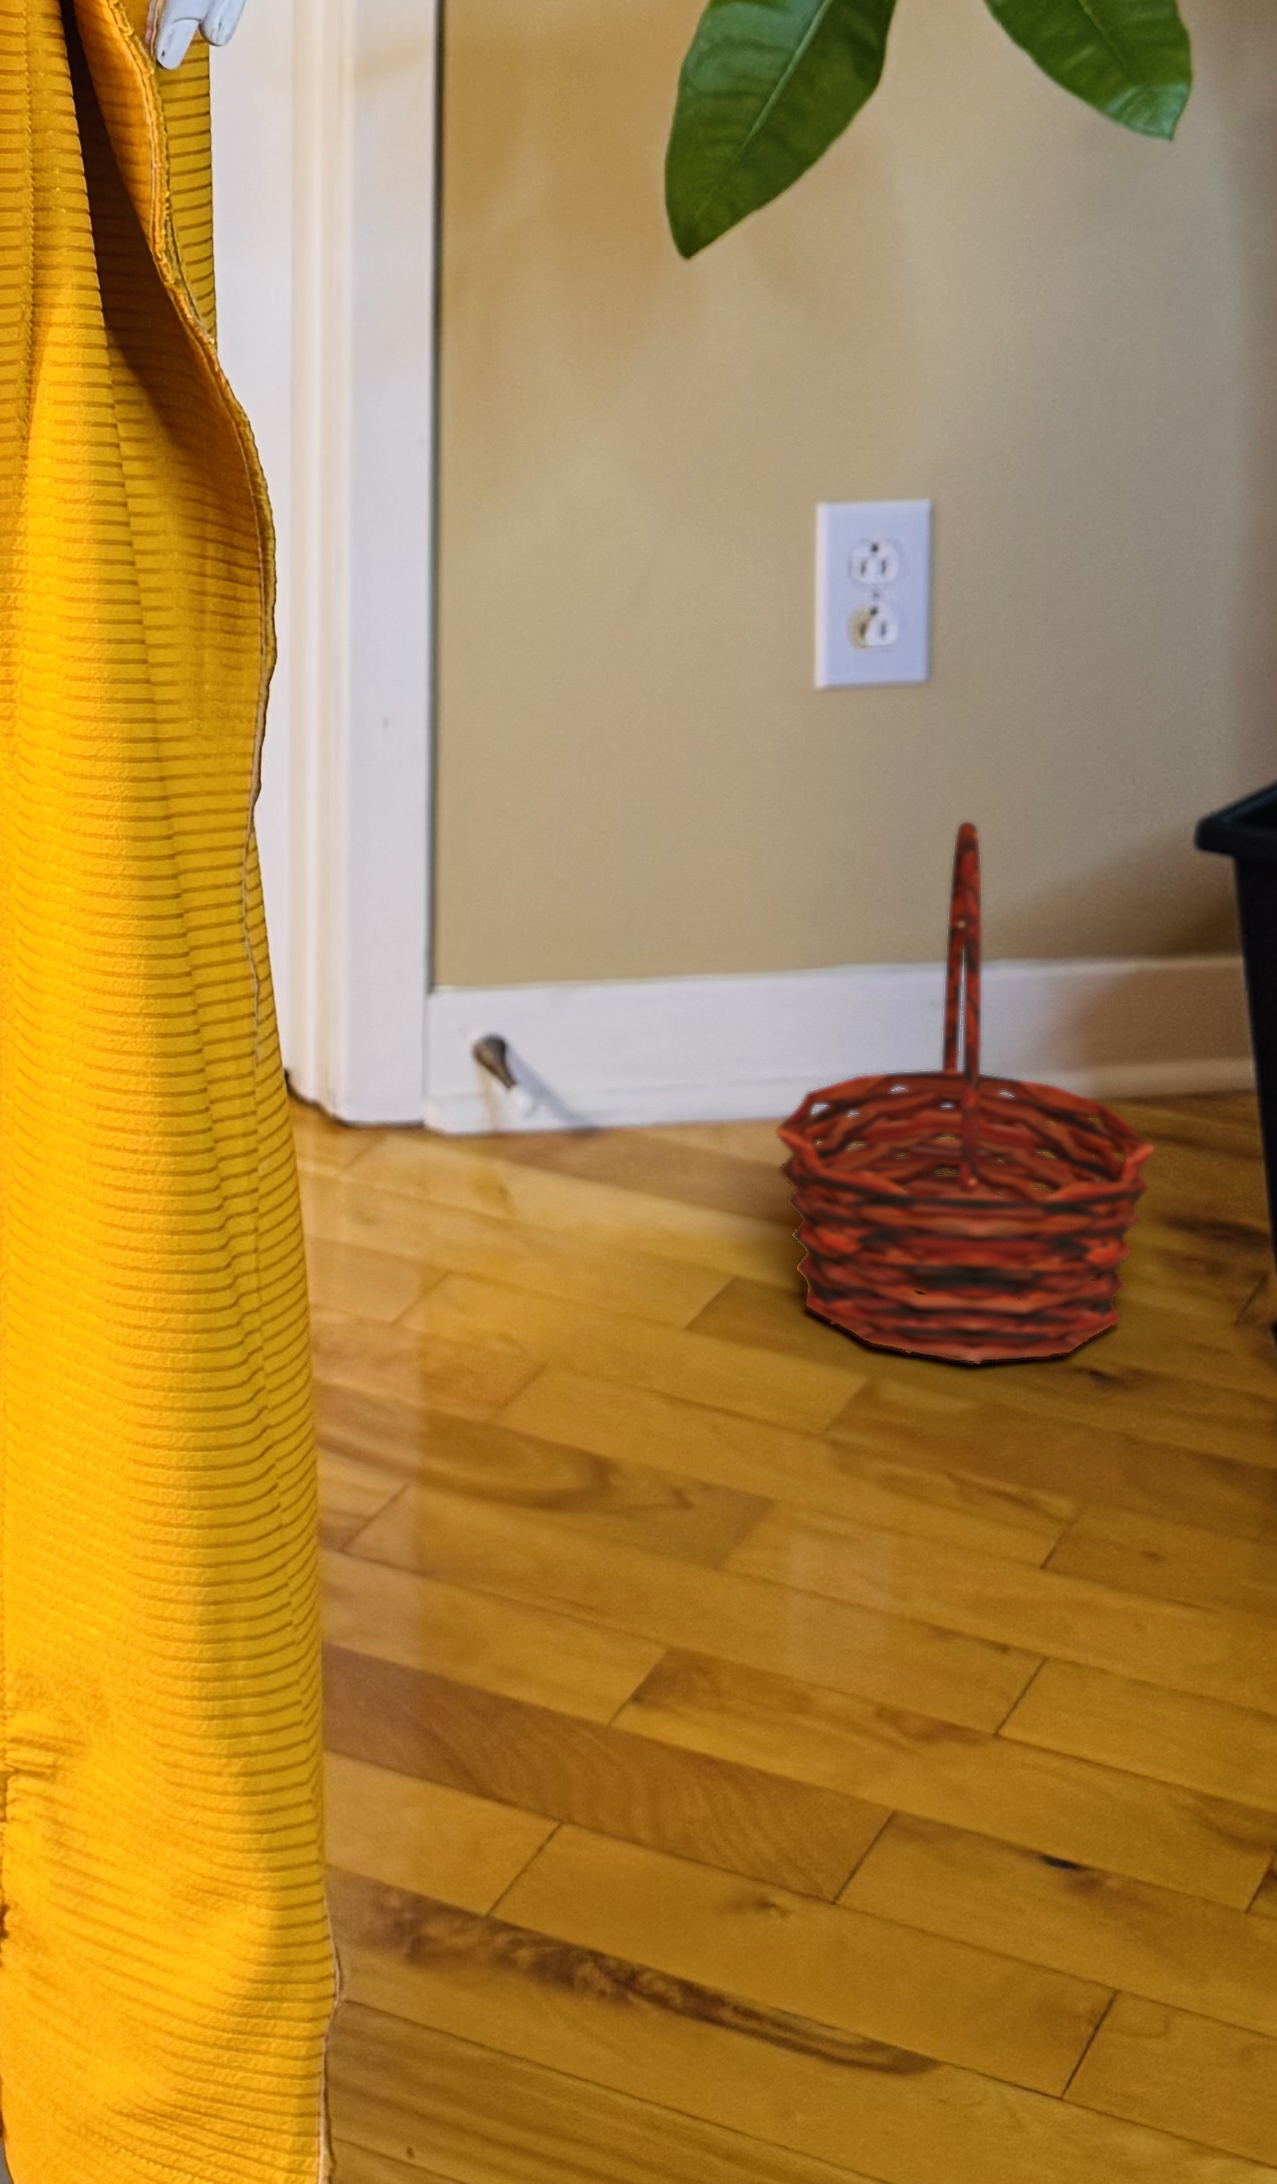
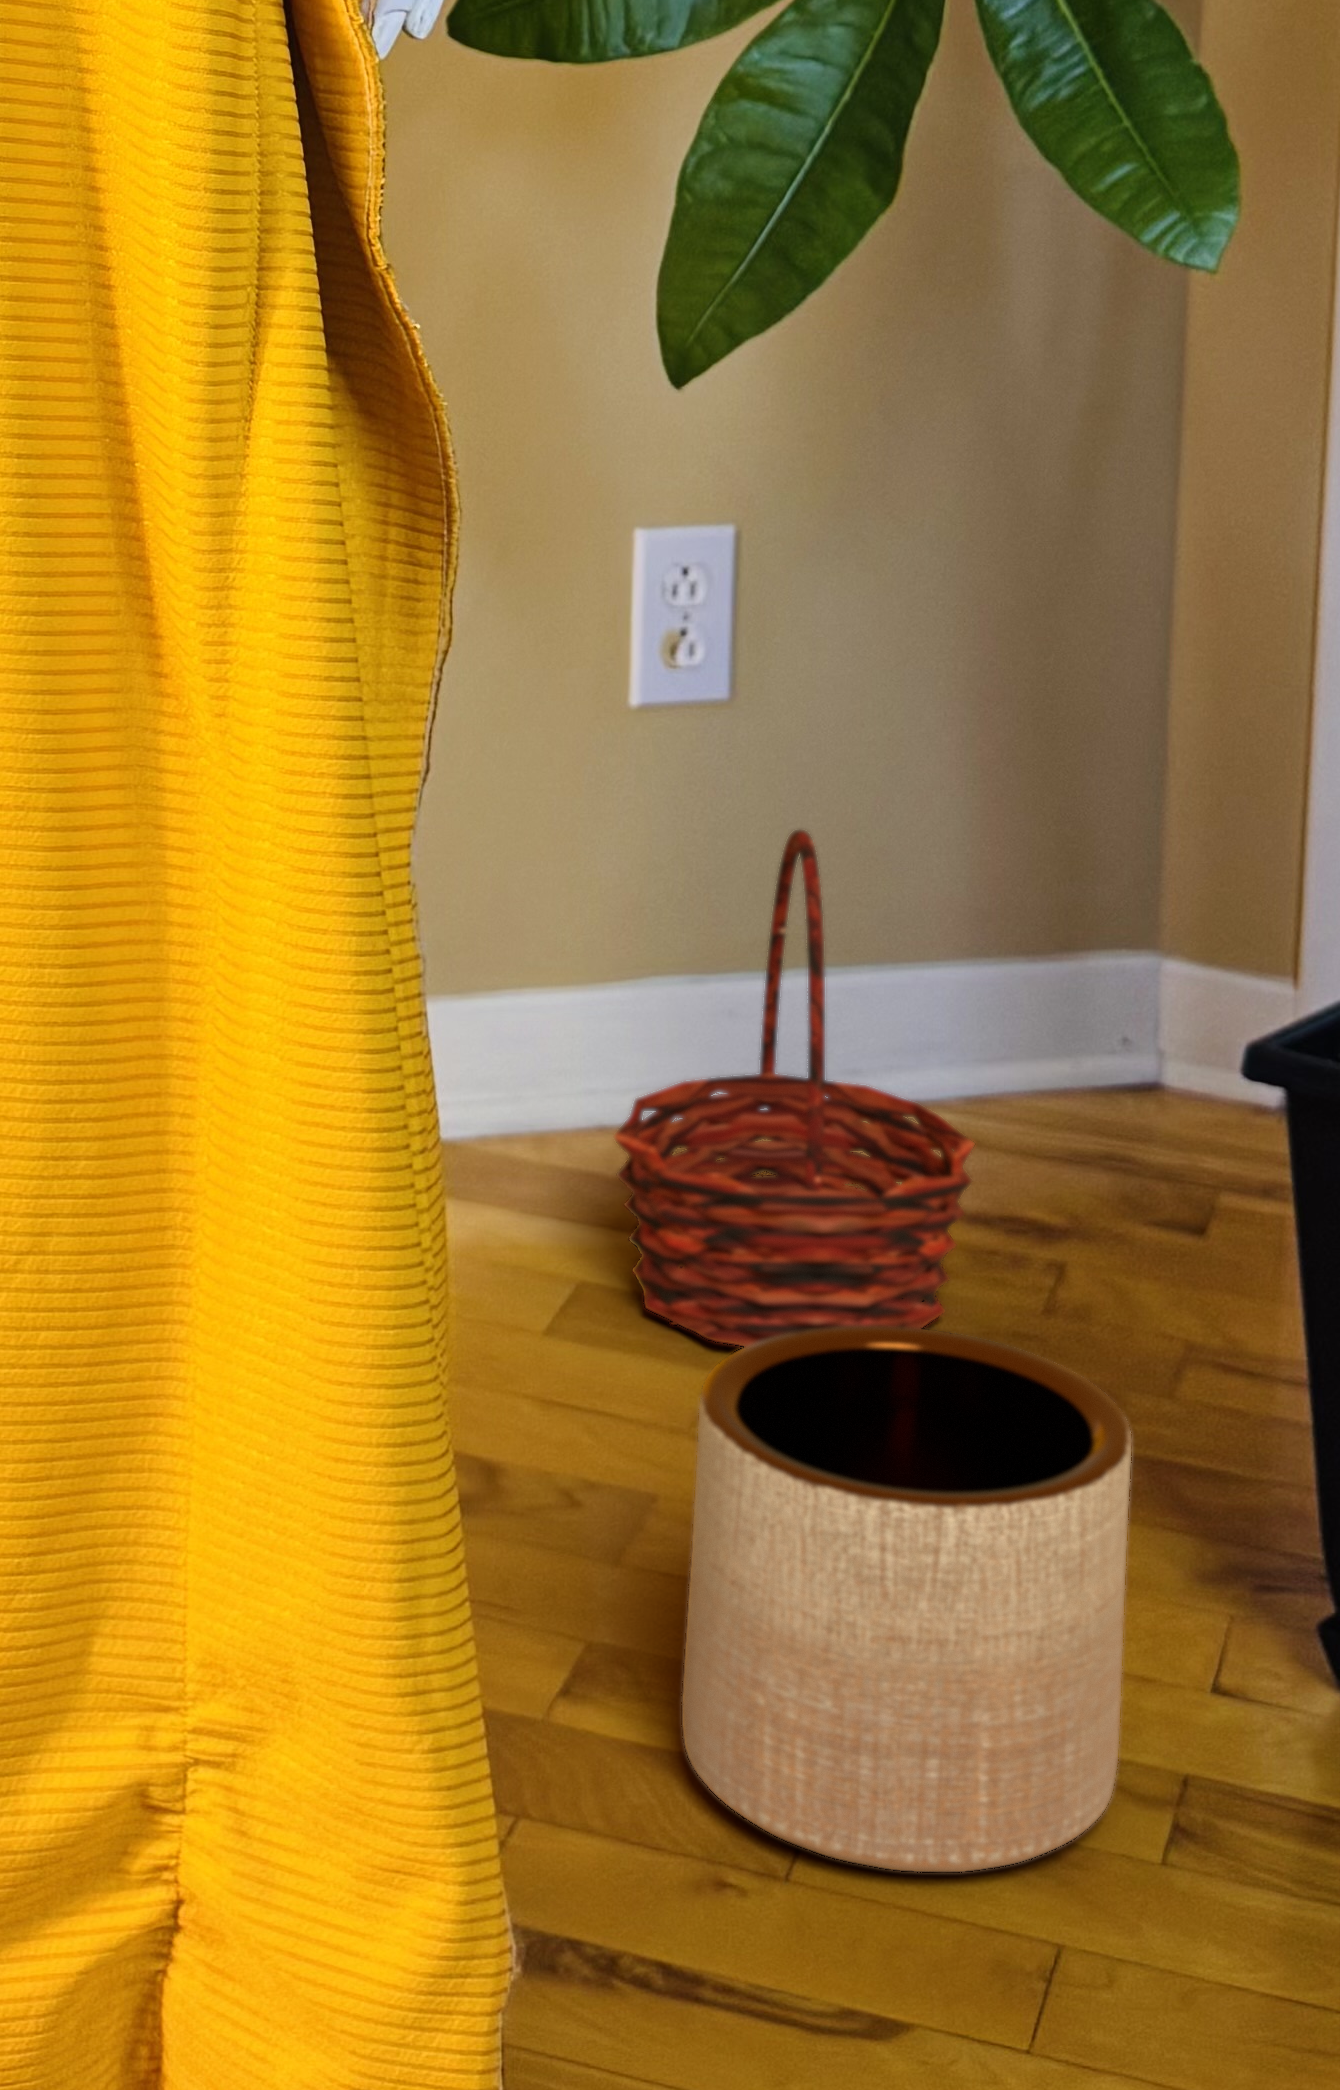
planter: none [748,1338,1208,1901] -> present [682,1326,1131,1872]

